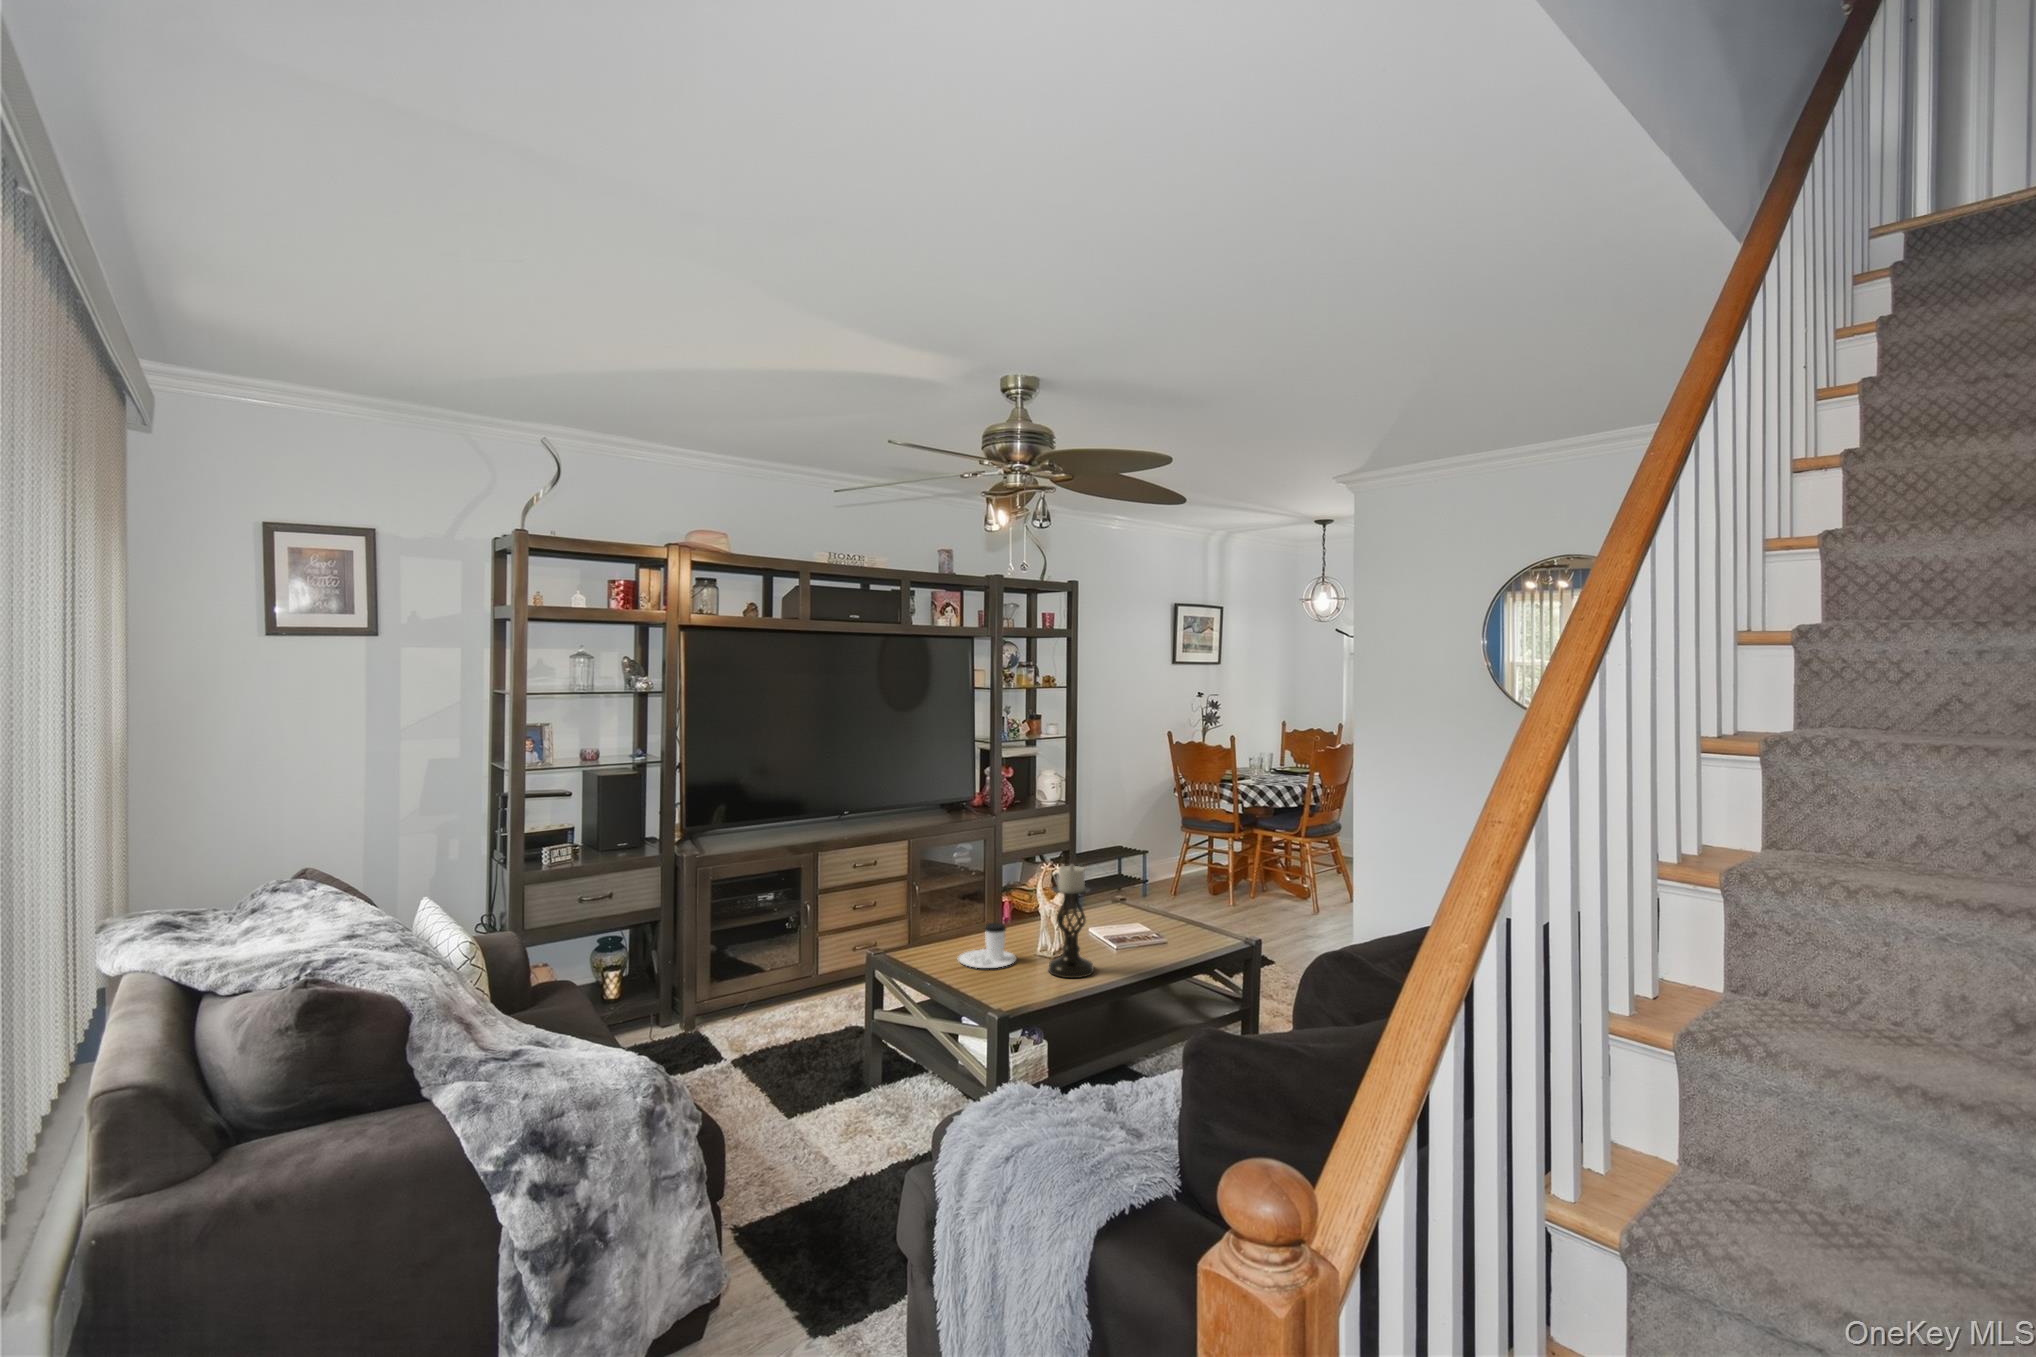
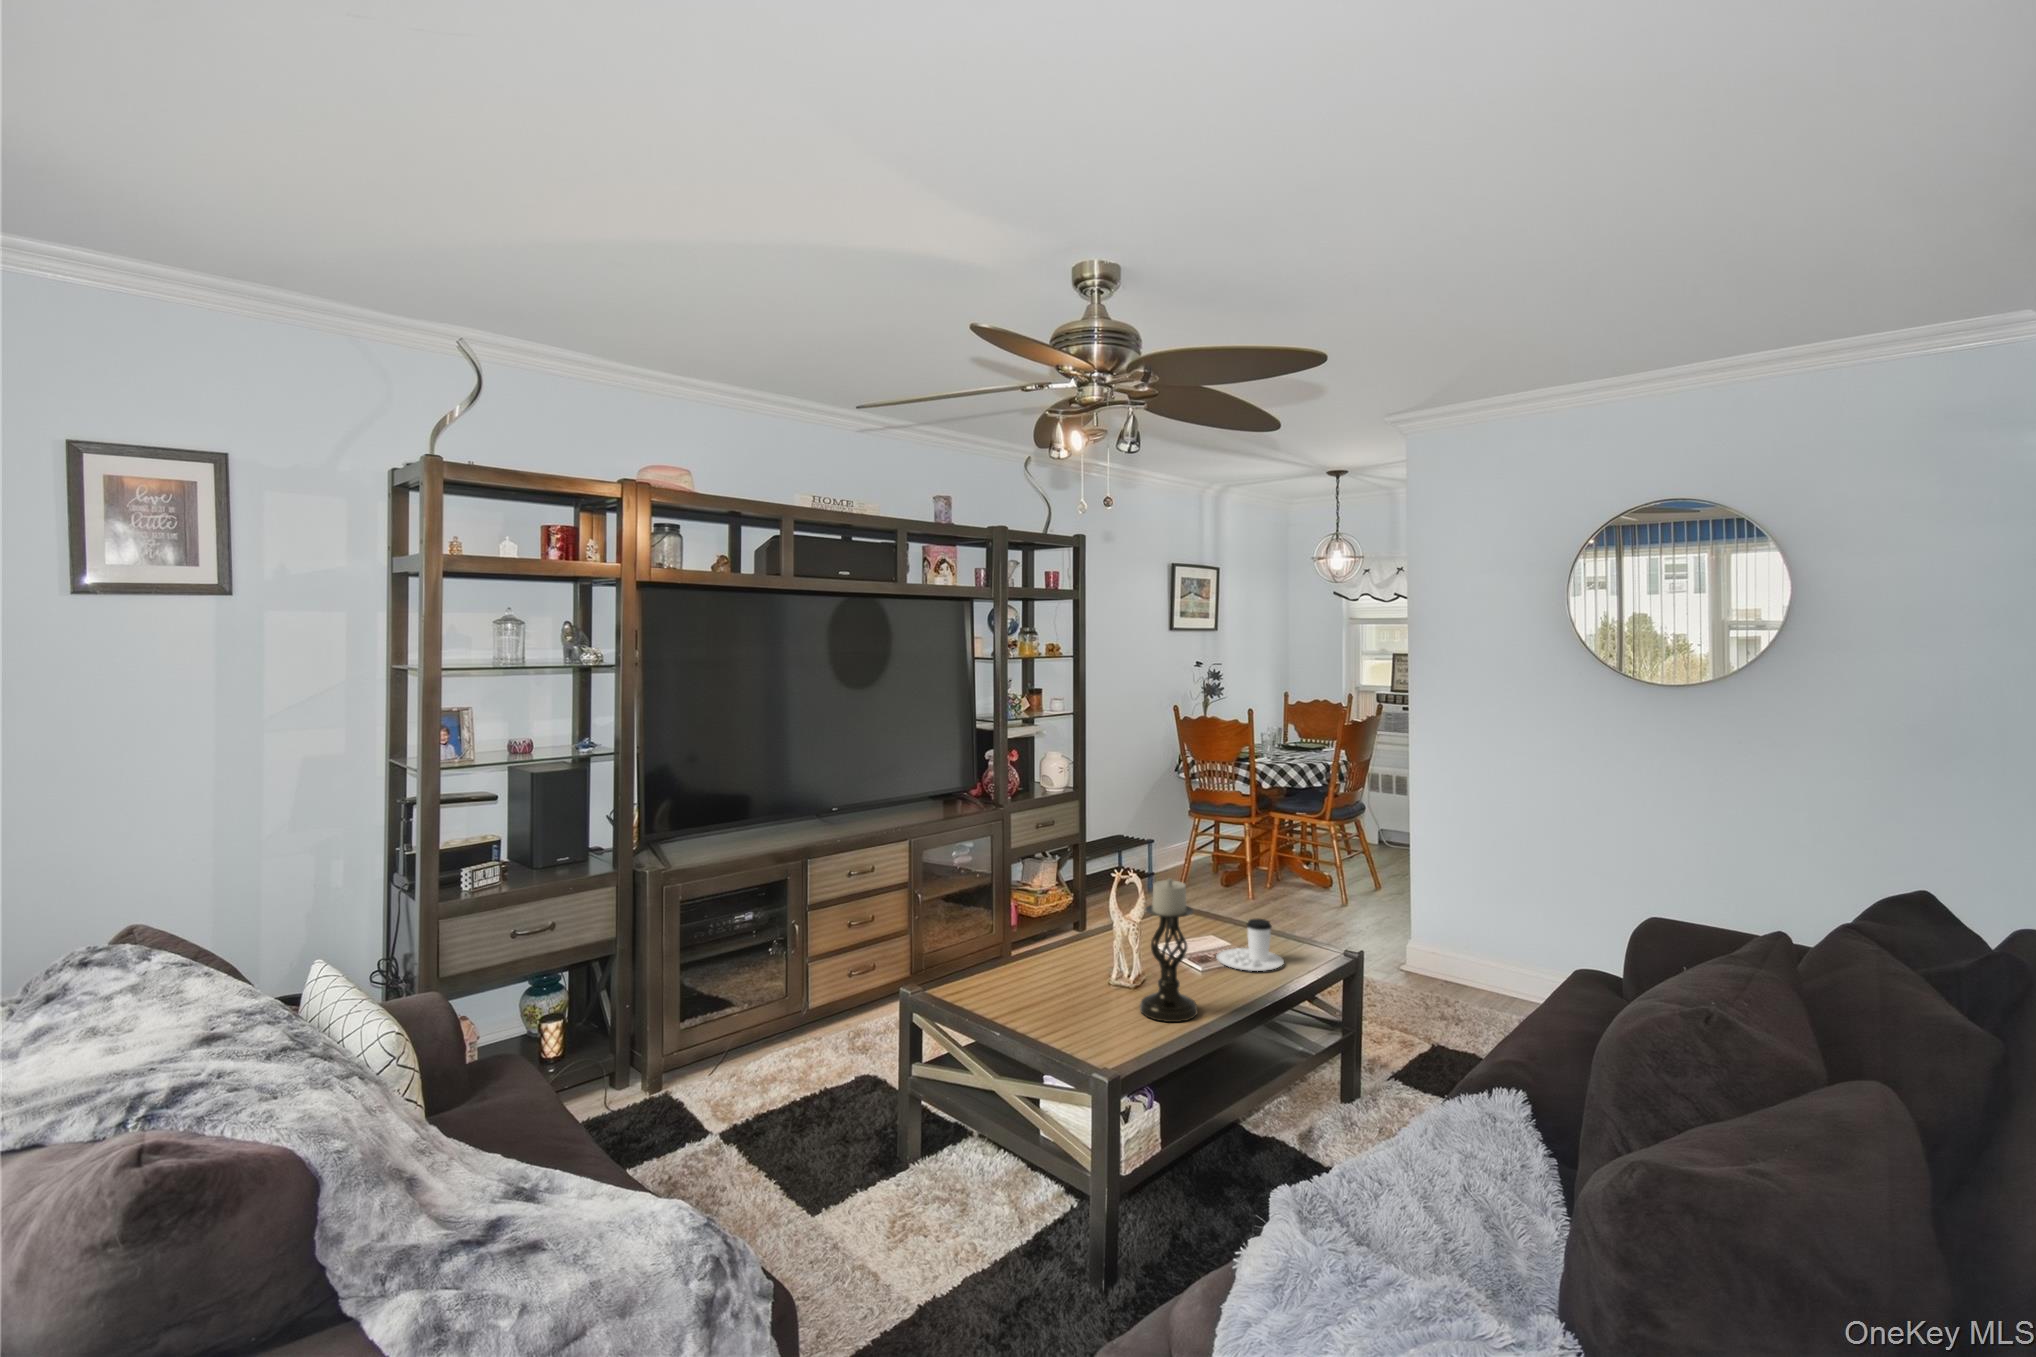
coffee cup: present [958,923,1016,968] -> present [1216,919,1284,971]

